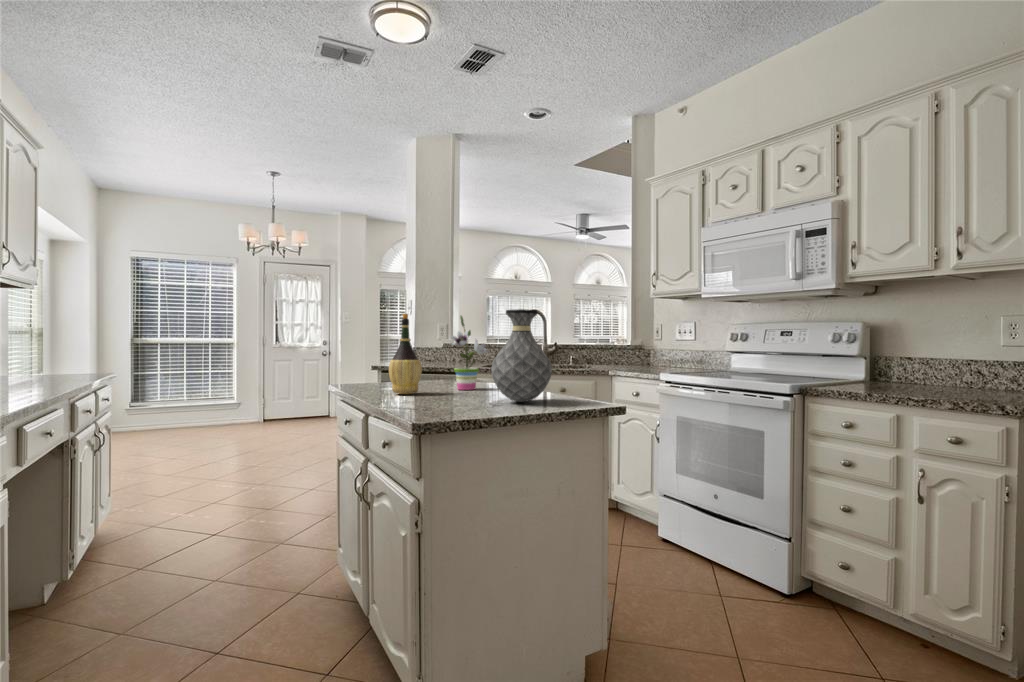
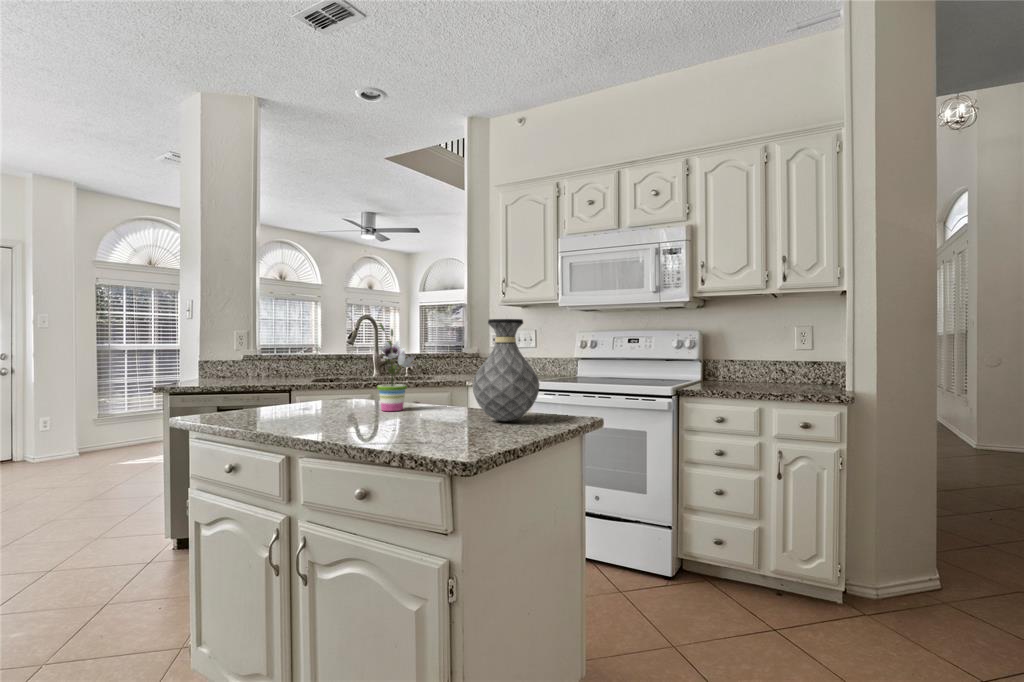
wine bottle: present [389,314,422,394] -> none [317,321,359,422]

